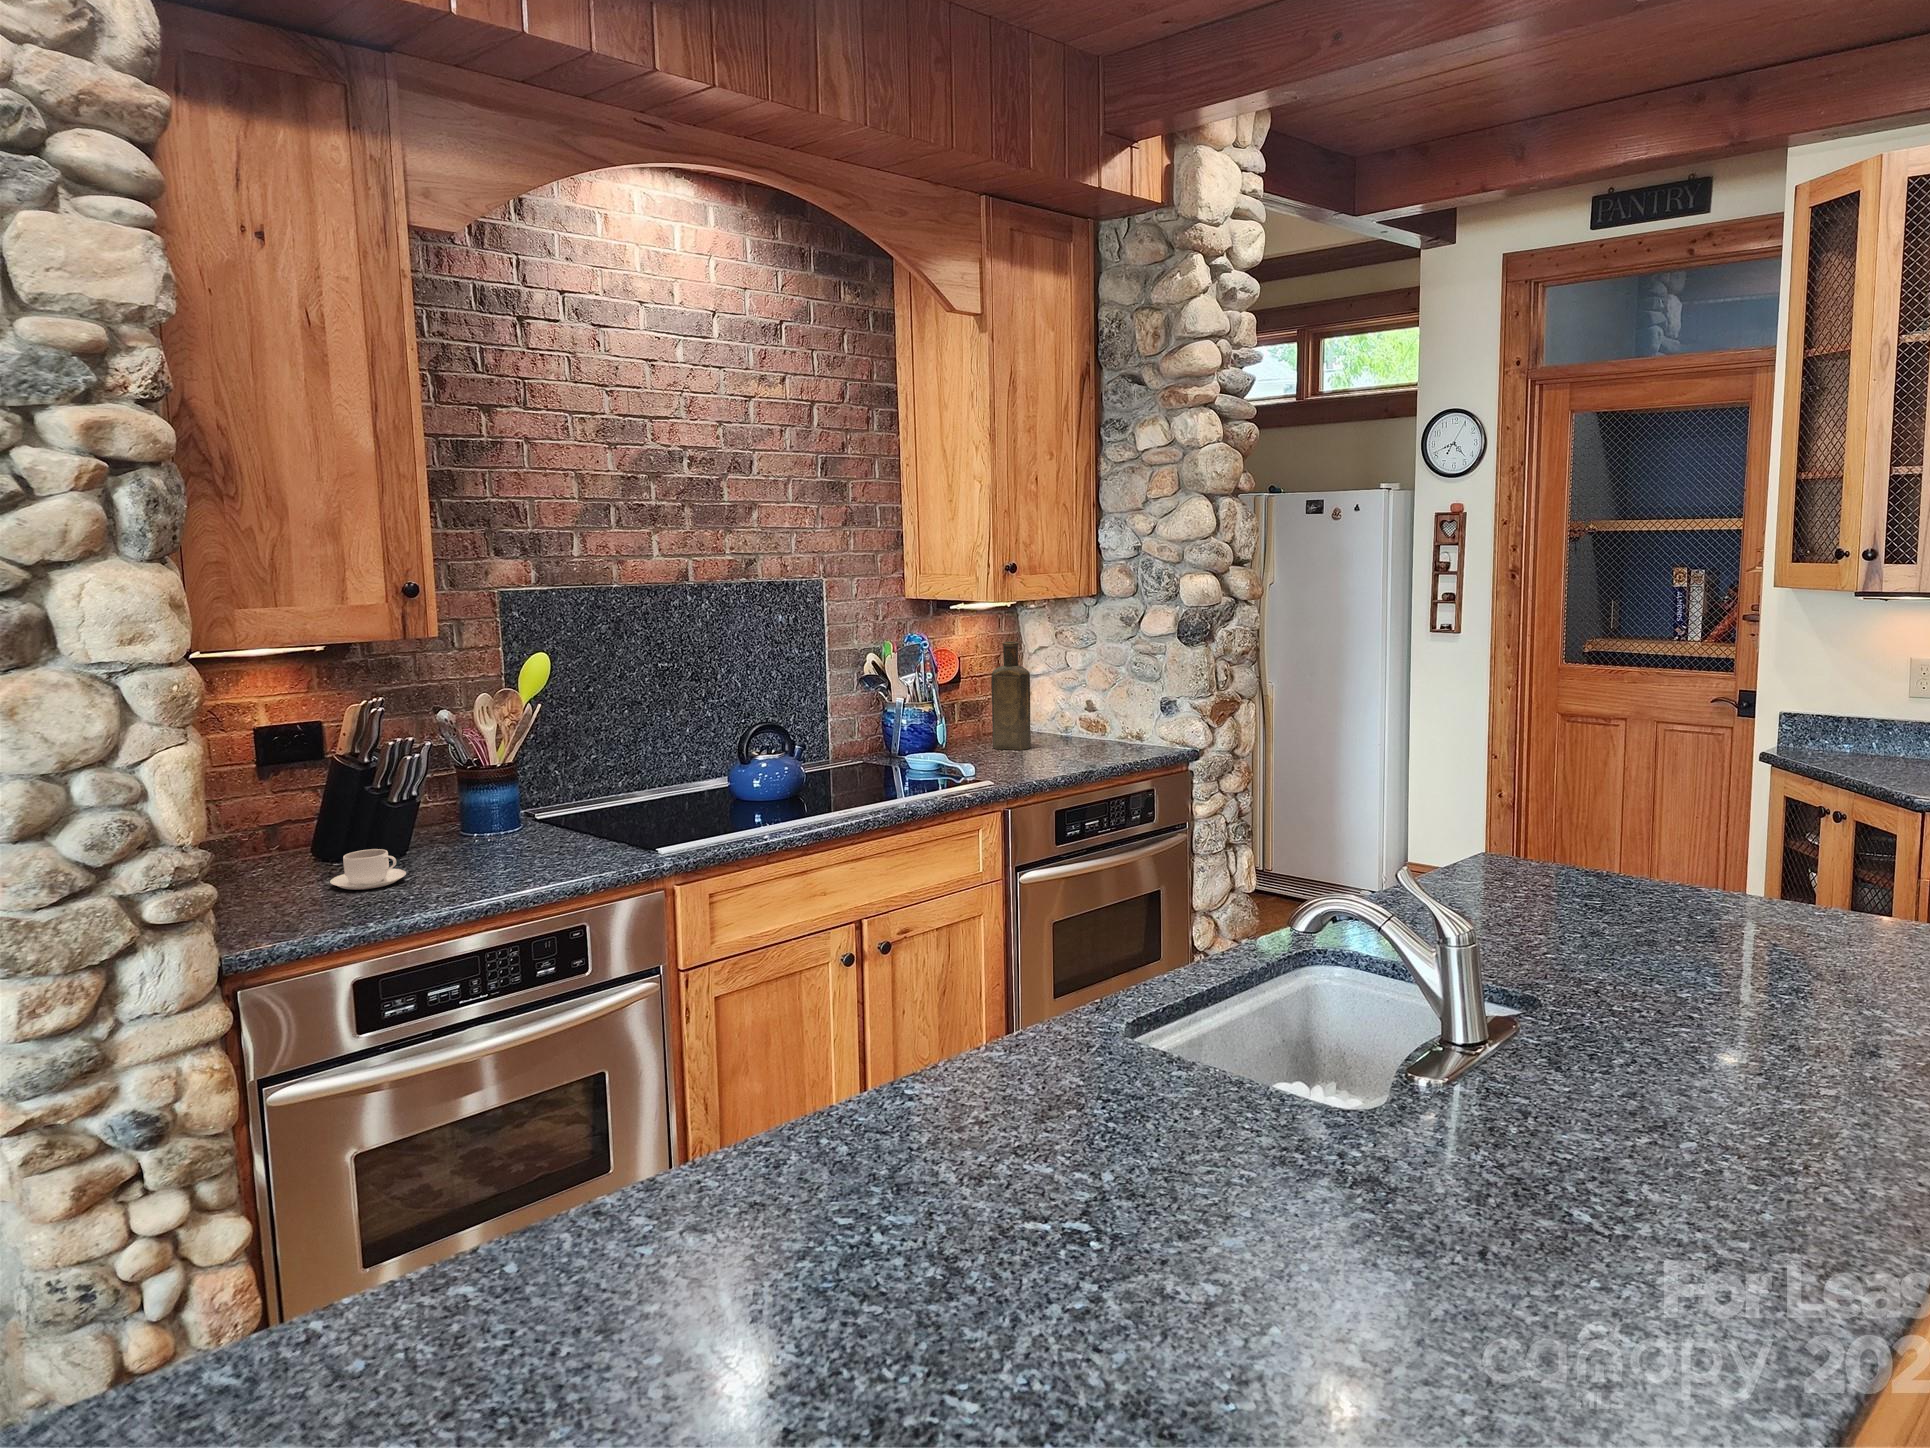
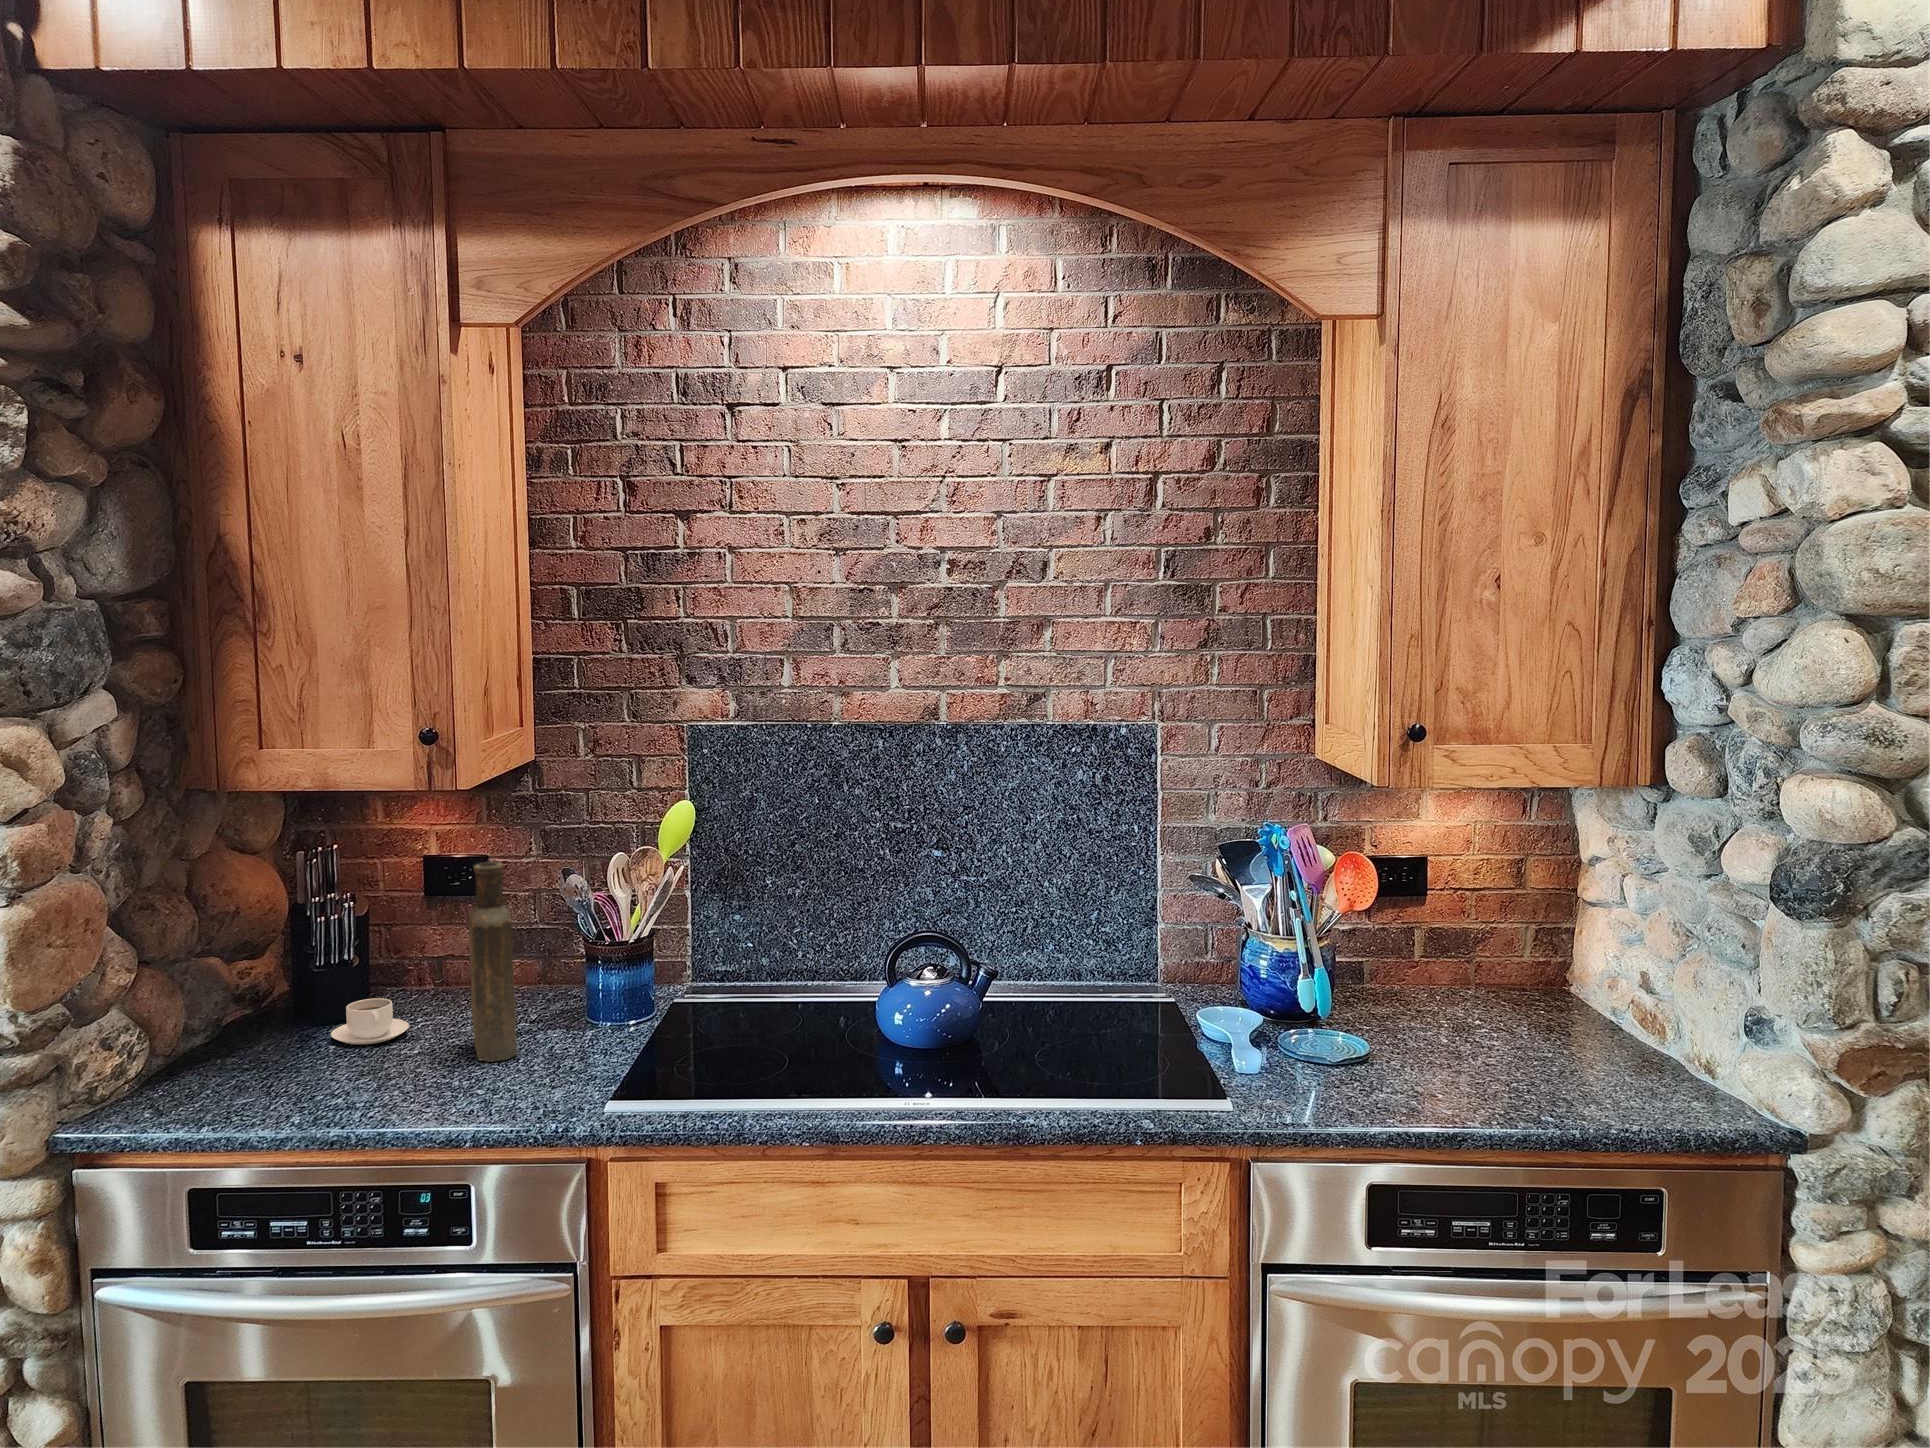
bottle: present [991,641,1031,750] -> present [468,862,517,1062]

